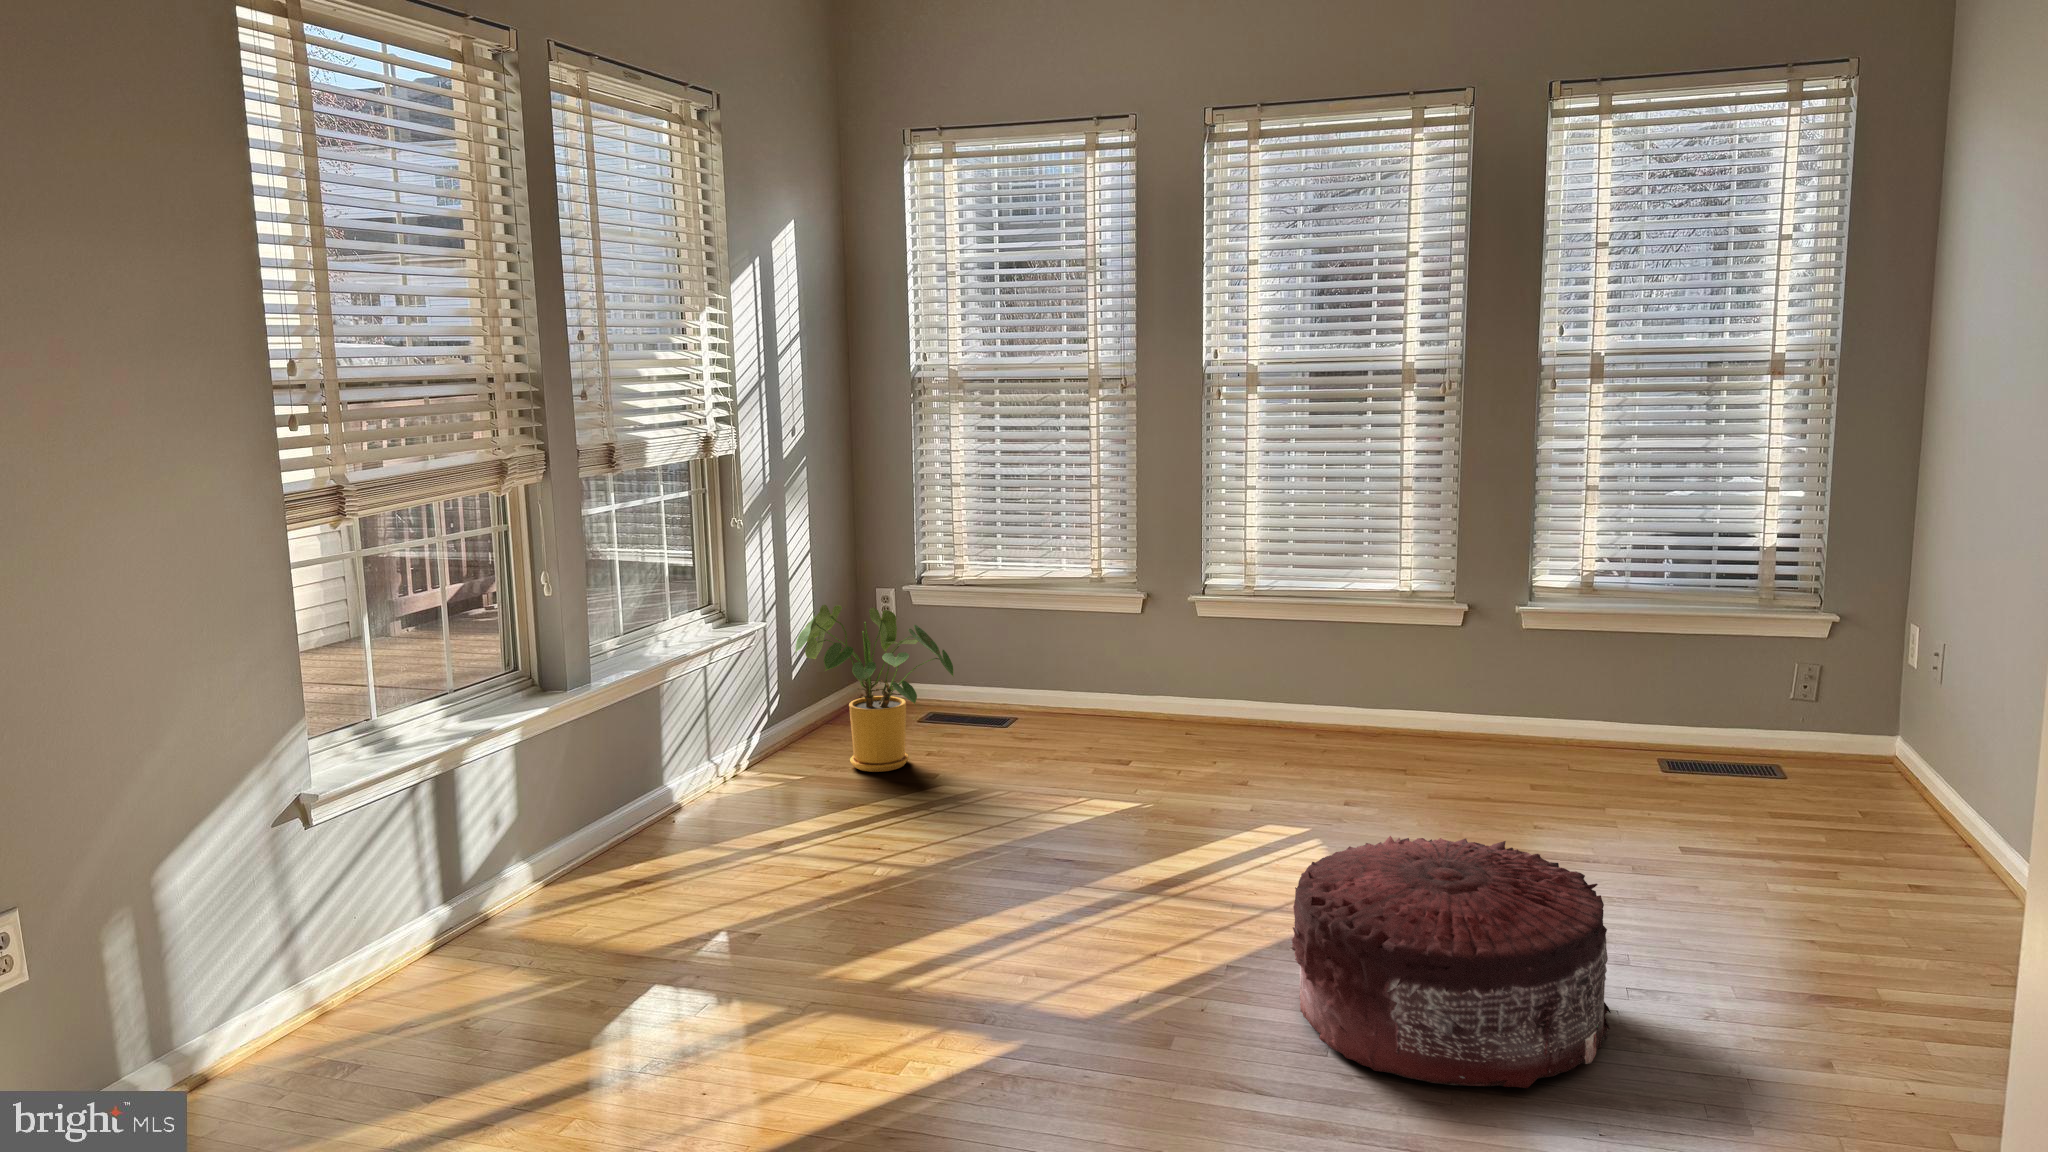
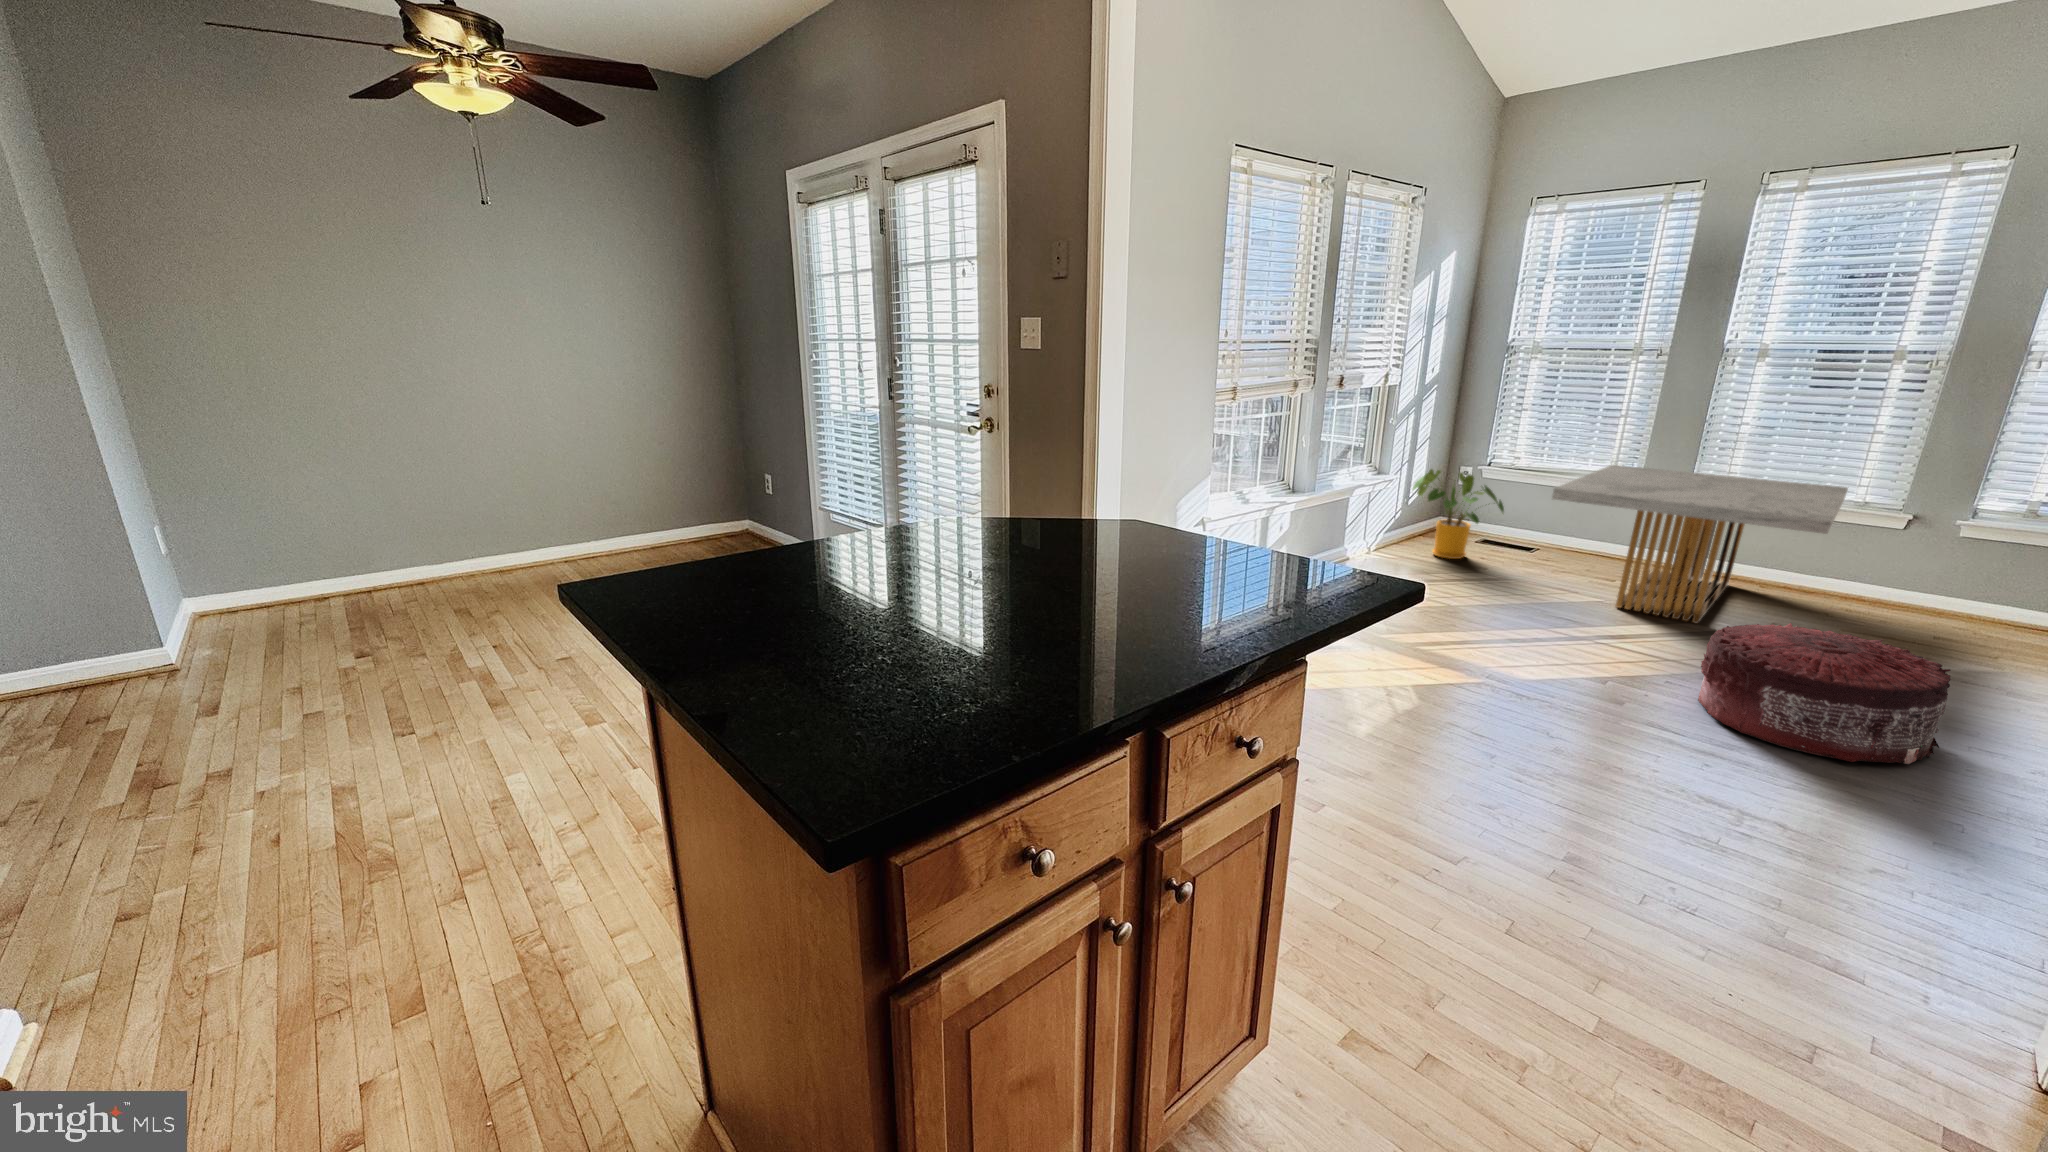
coffee table: none [1018,567,1395,833] -> present [1552,465,1848,623]

